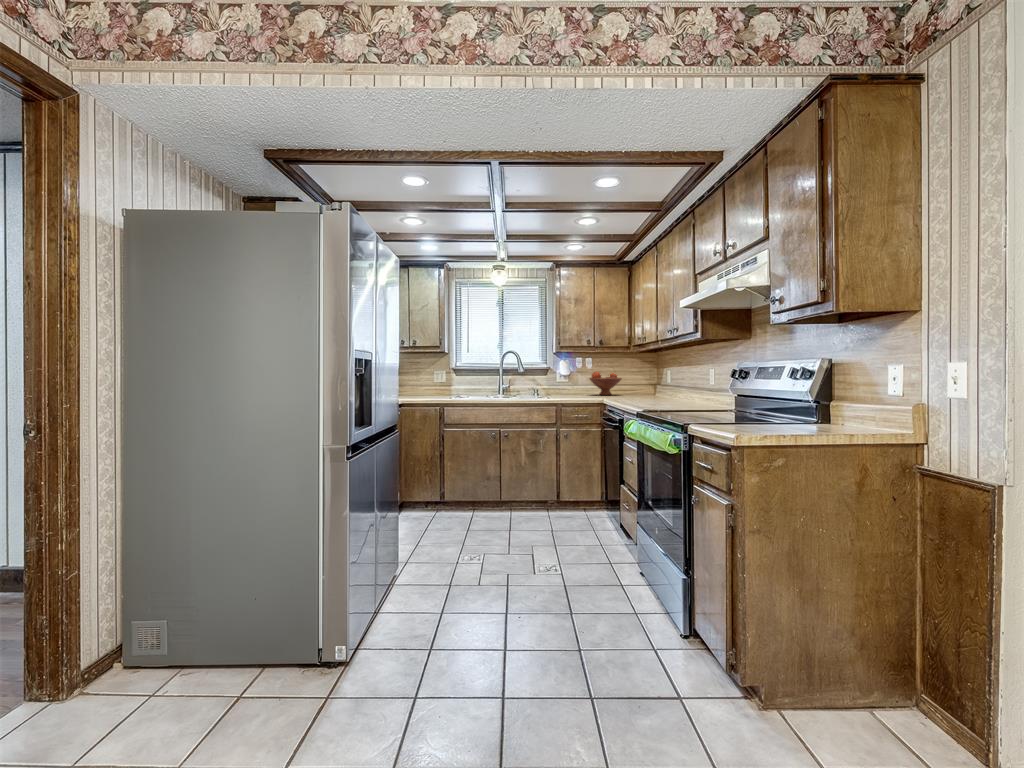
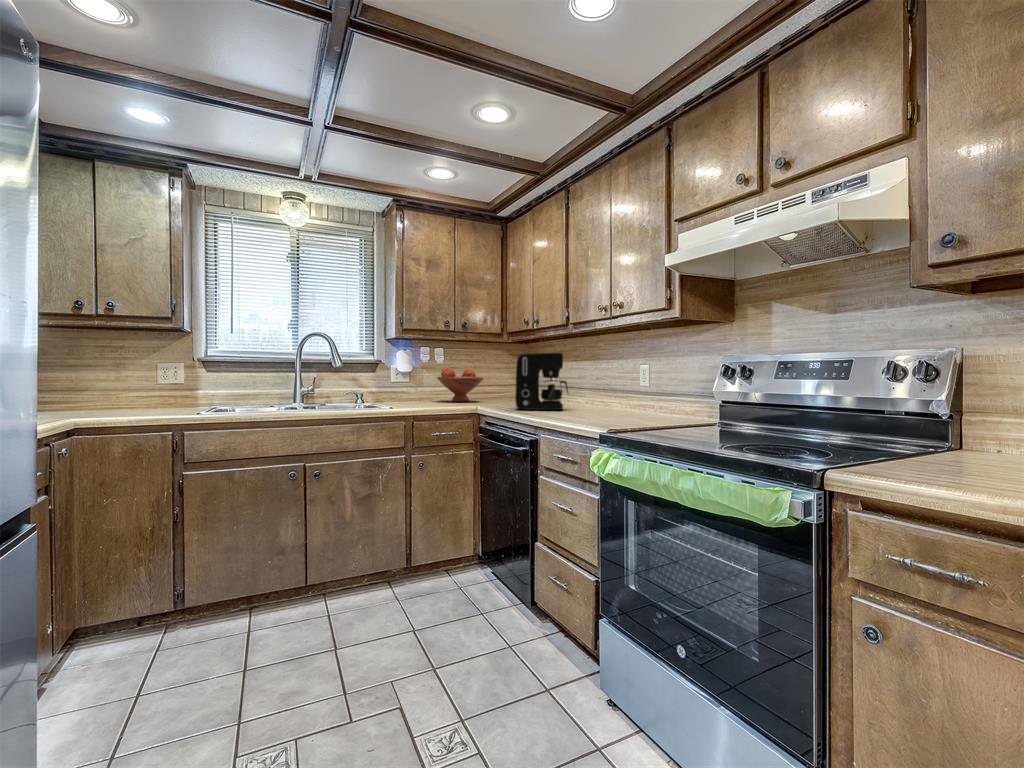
coffee maker: none [625,360,665,400] -> present [515,353,568,410]

